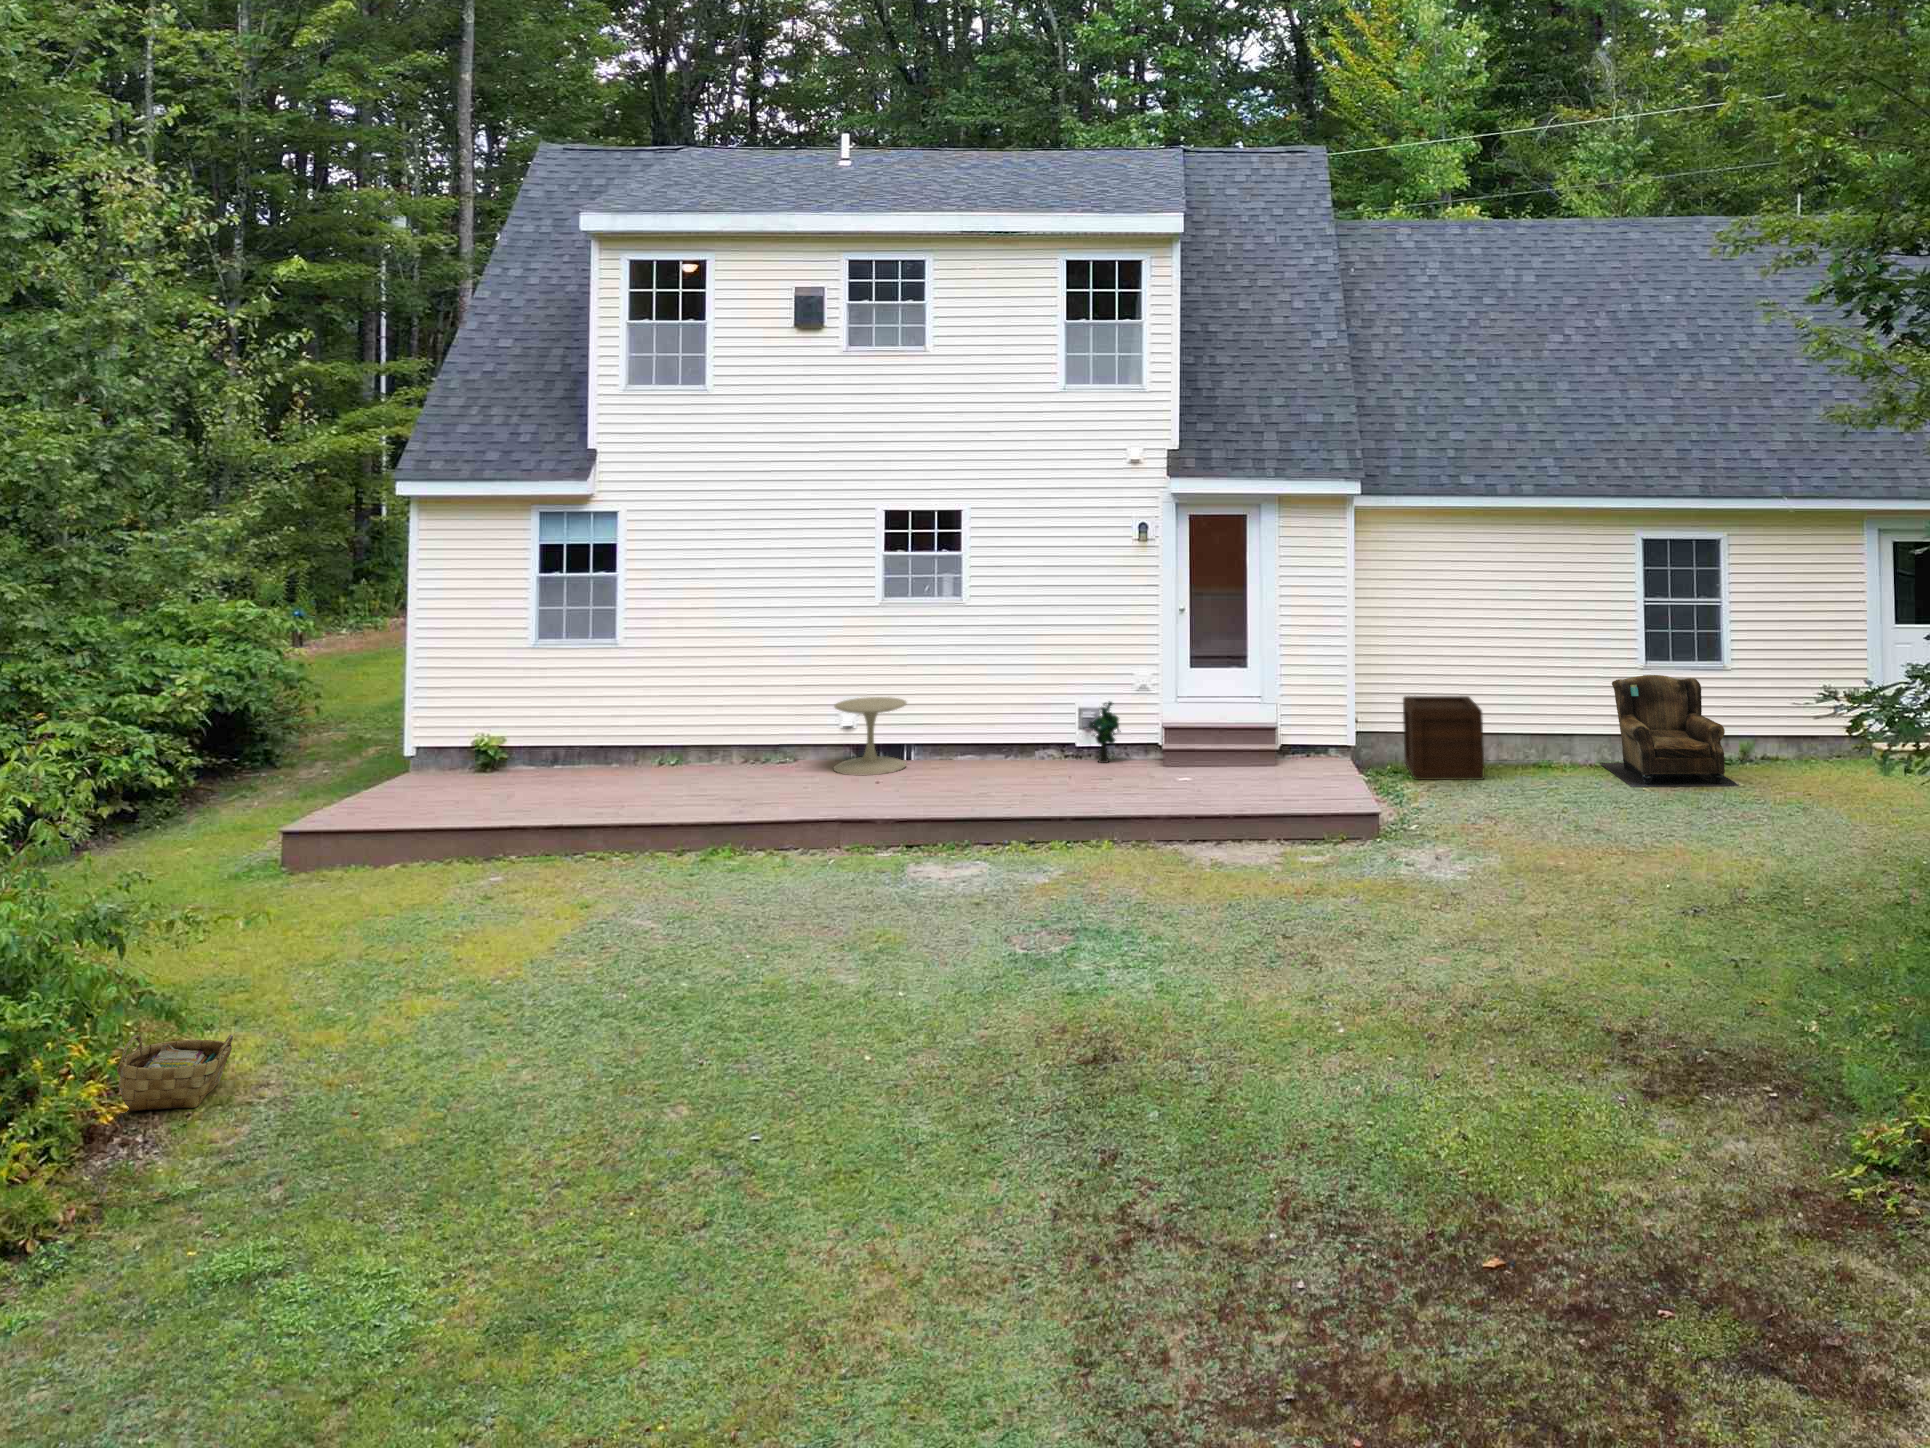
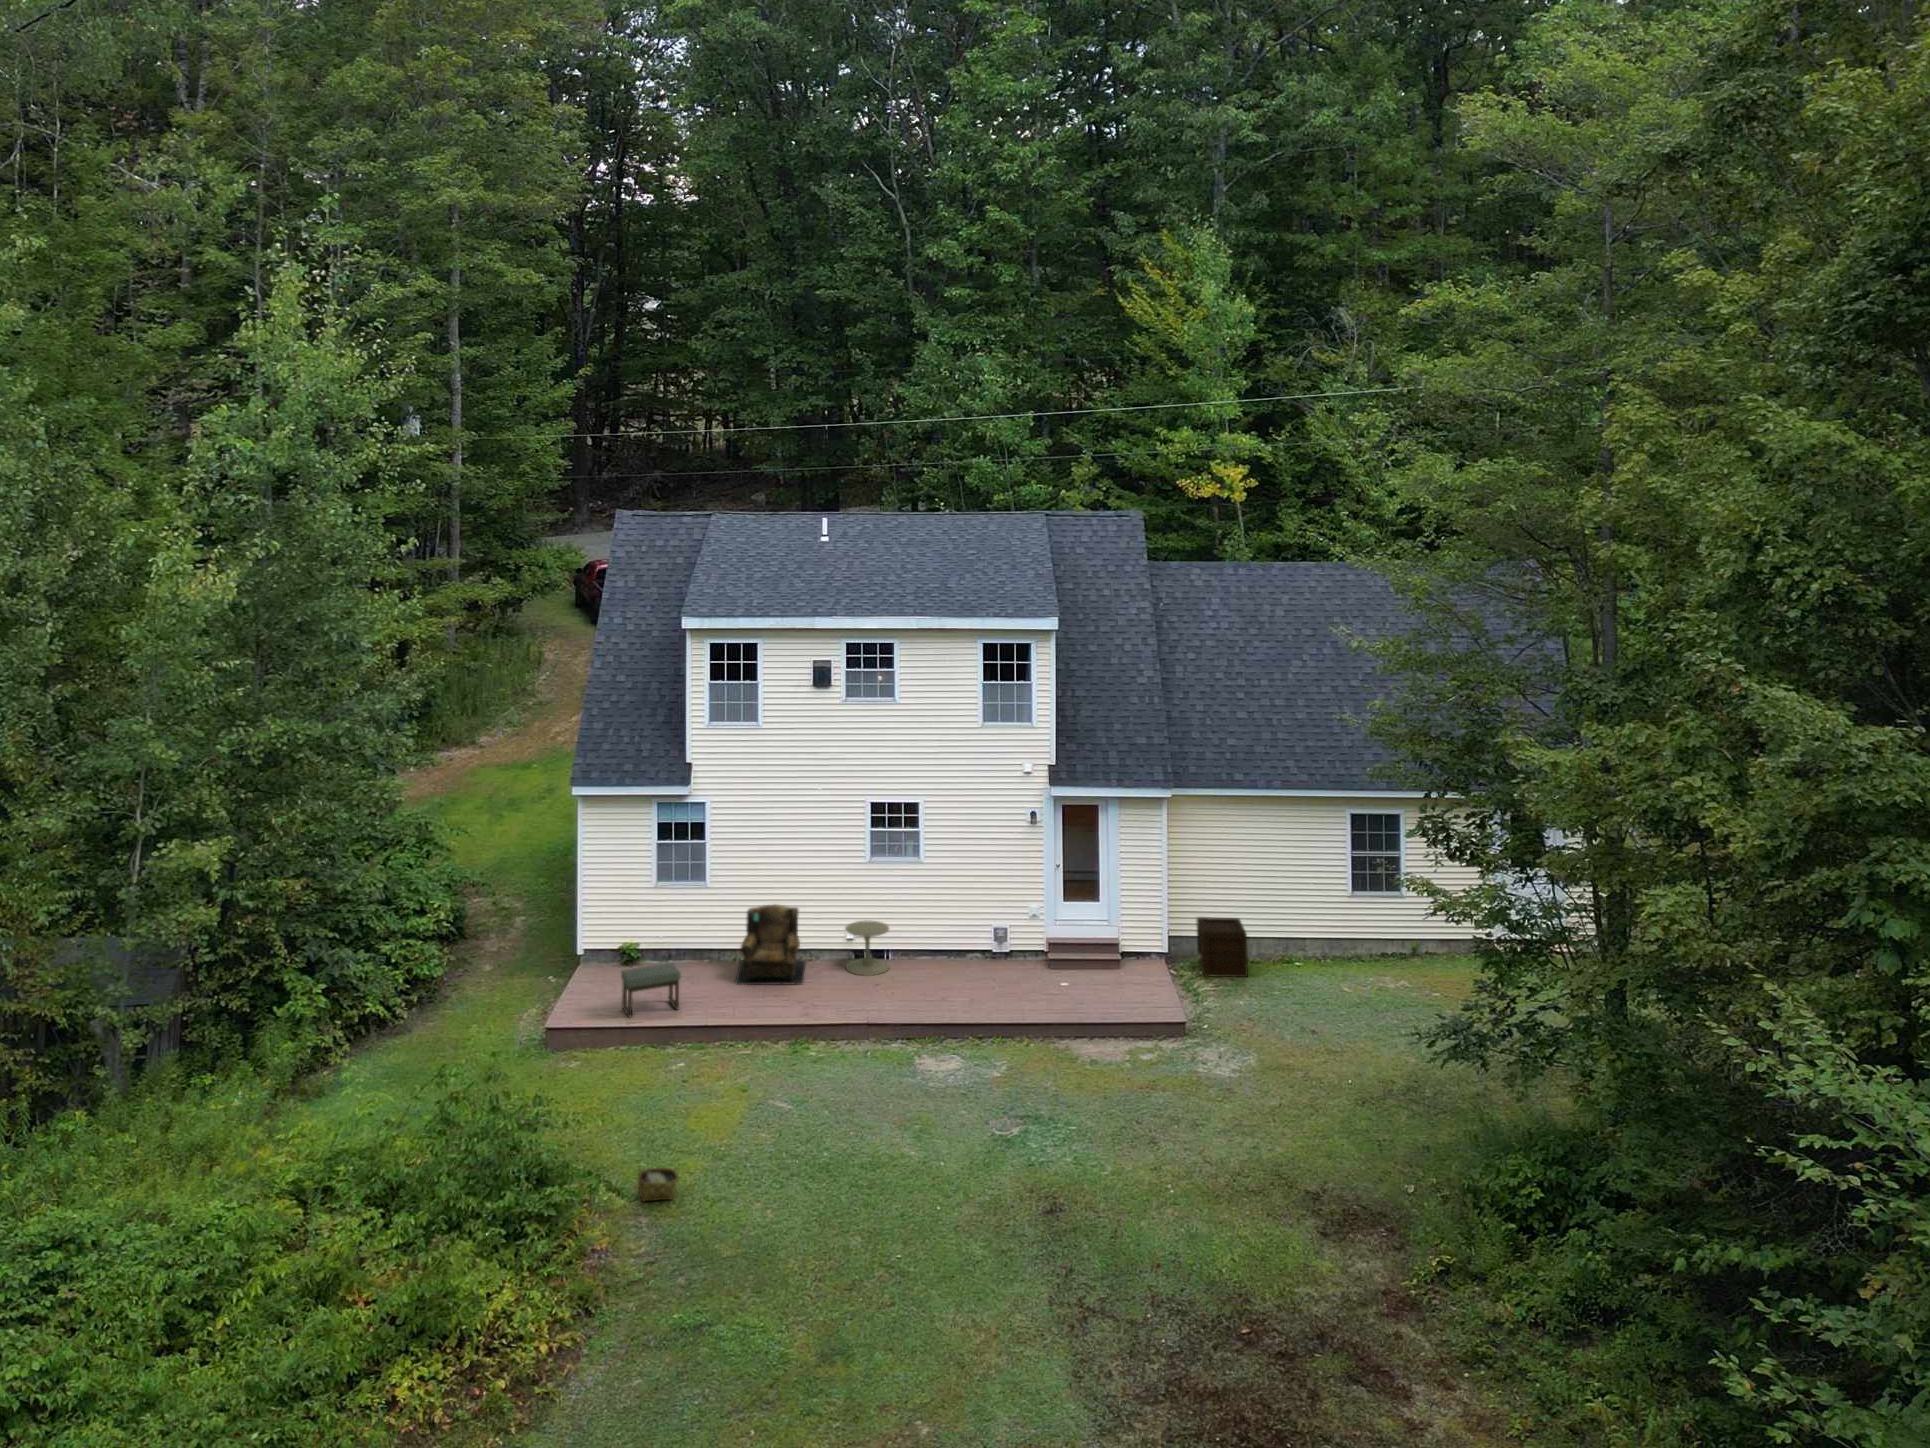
armchair: present [1600,675,1739,787] -> present [735,904,806,985]
decorative plant: present [1088,701,1121,763] -> none [1000,926,1022,965]
ottoman: none [410,740,515,825] -> present [621,963,681,1017]

